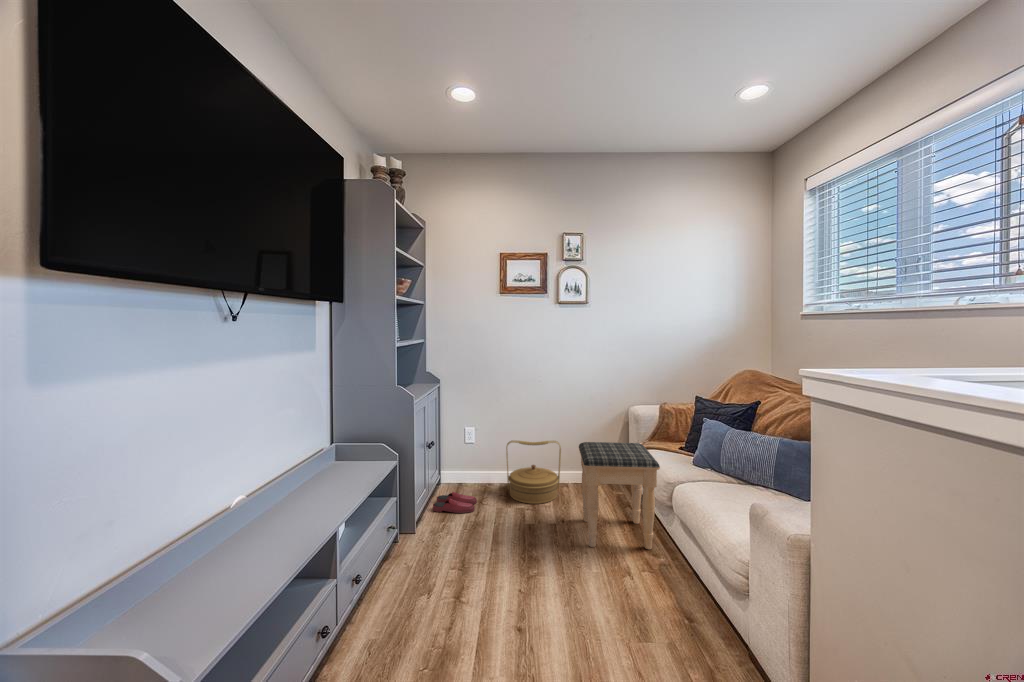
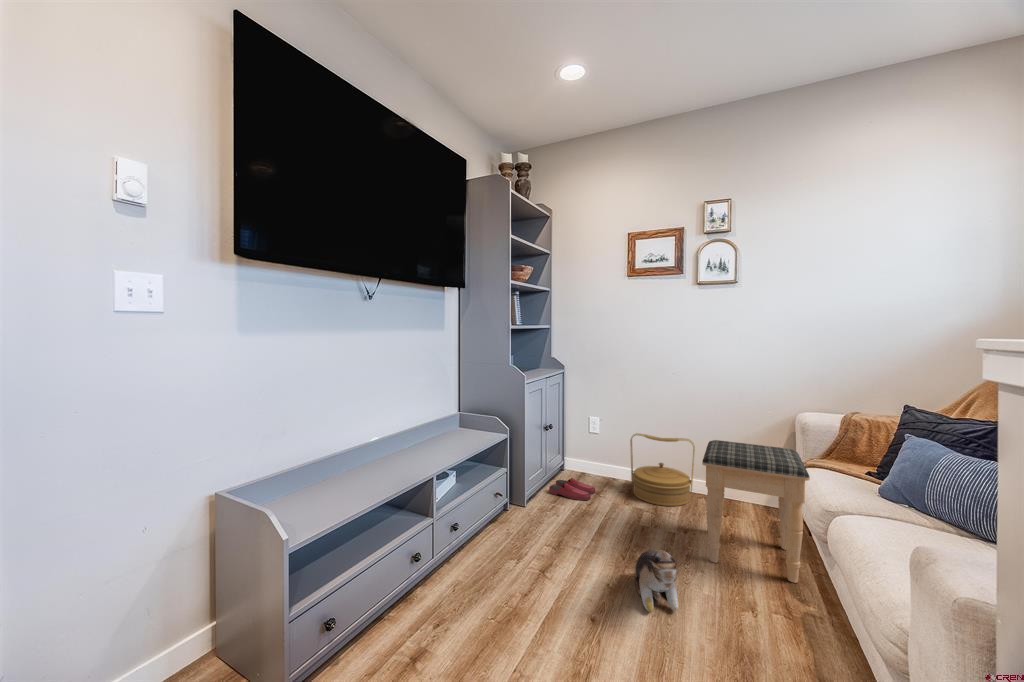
plush toy: none [539,549,590,605] -> present [635,549,682,612]

